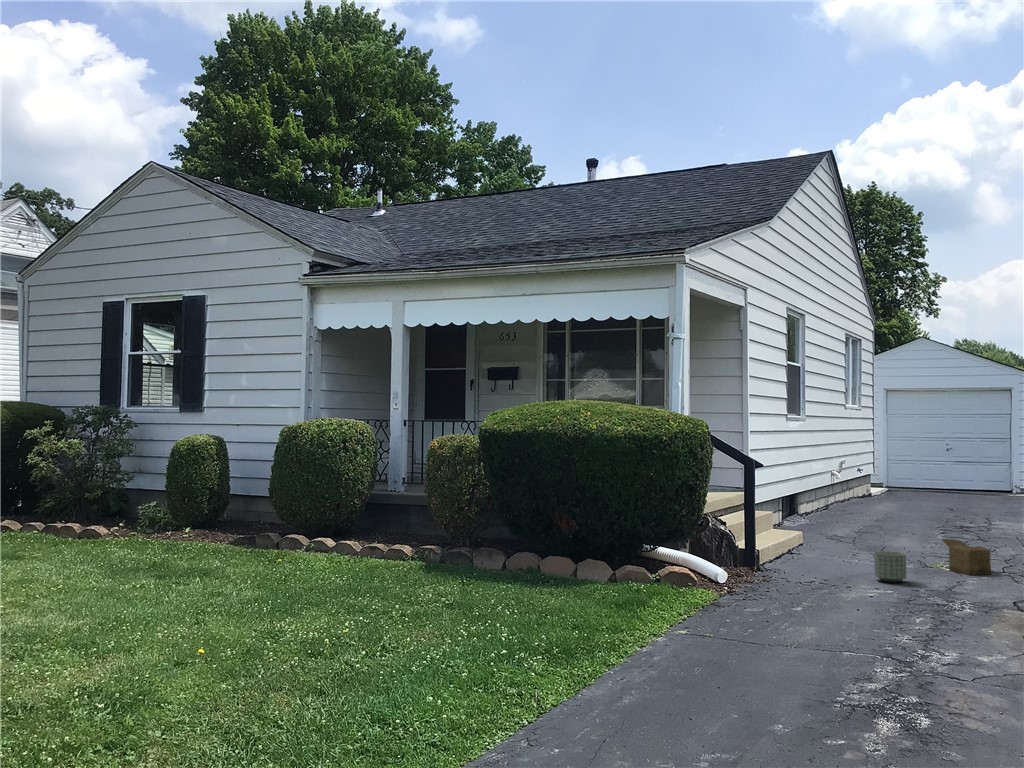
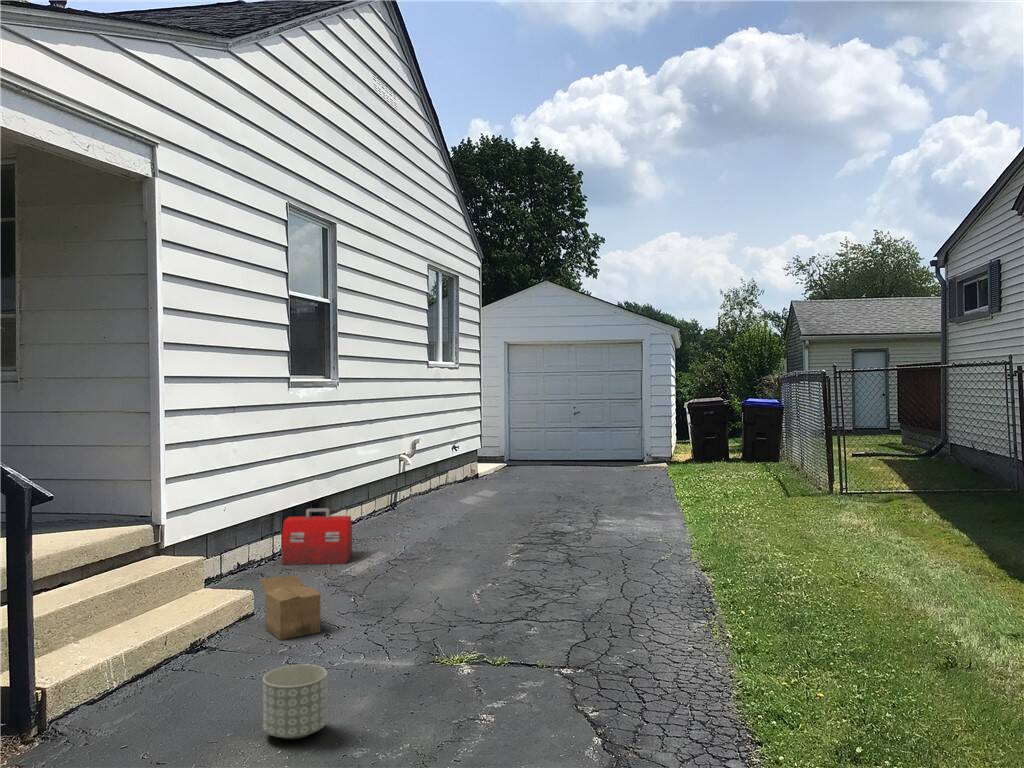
toolbox: none [789,498,832,533] -> present [282,508,352,565]
cardboard box: present [942,539,991,575] -> present [260,576,321,640]

